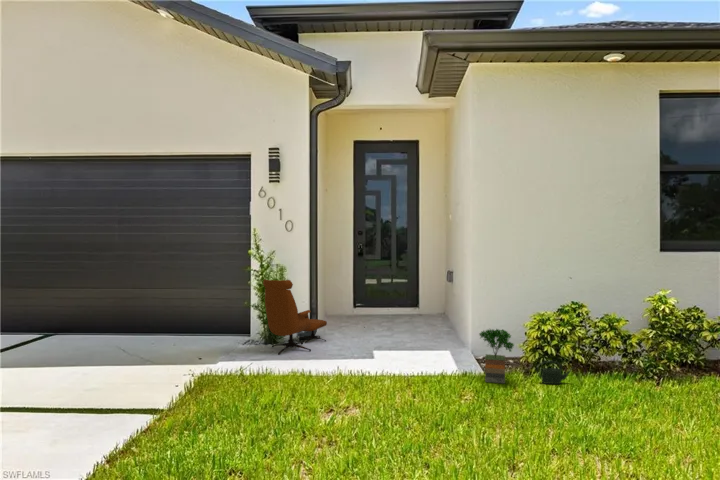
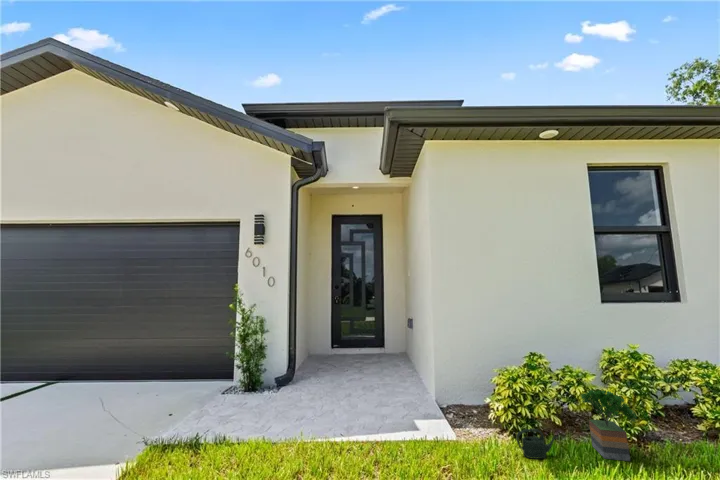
lounge chair: present [263,279,327,354] -> none [236,333,302,411]
potted tree: present [480,329,514,383] -> present [581,390,636,461]

